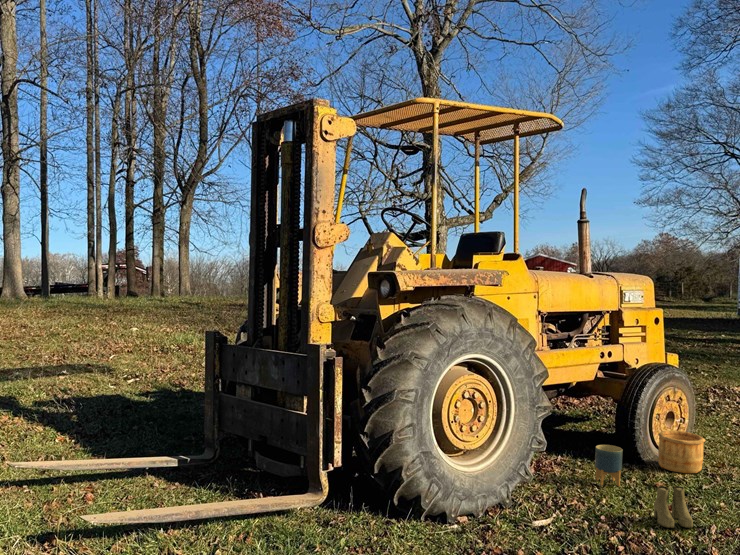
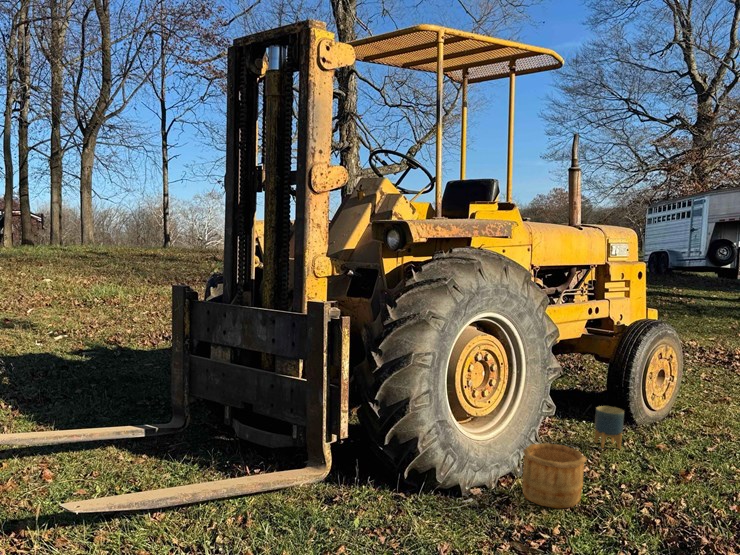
wooden bucket: present [658,430,705,473] -> present [522,443,586,509]
boots: present [654,486,693,528] -> none [667,449,710,494]

